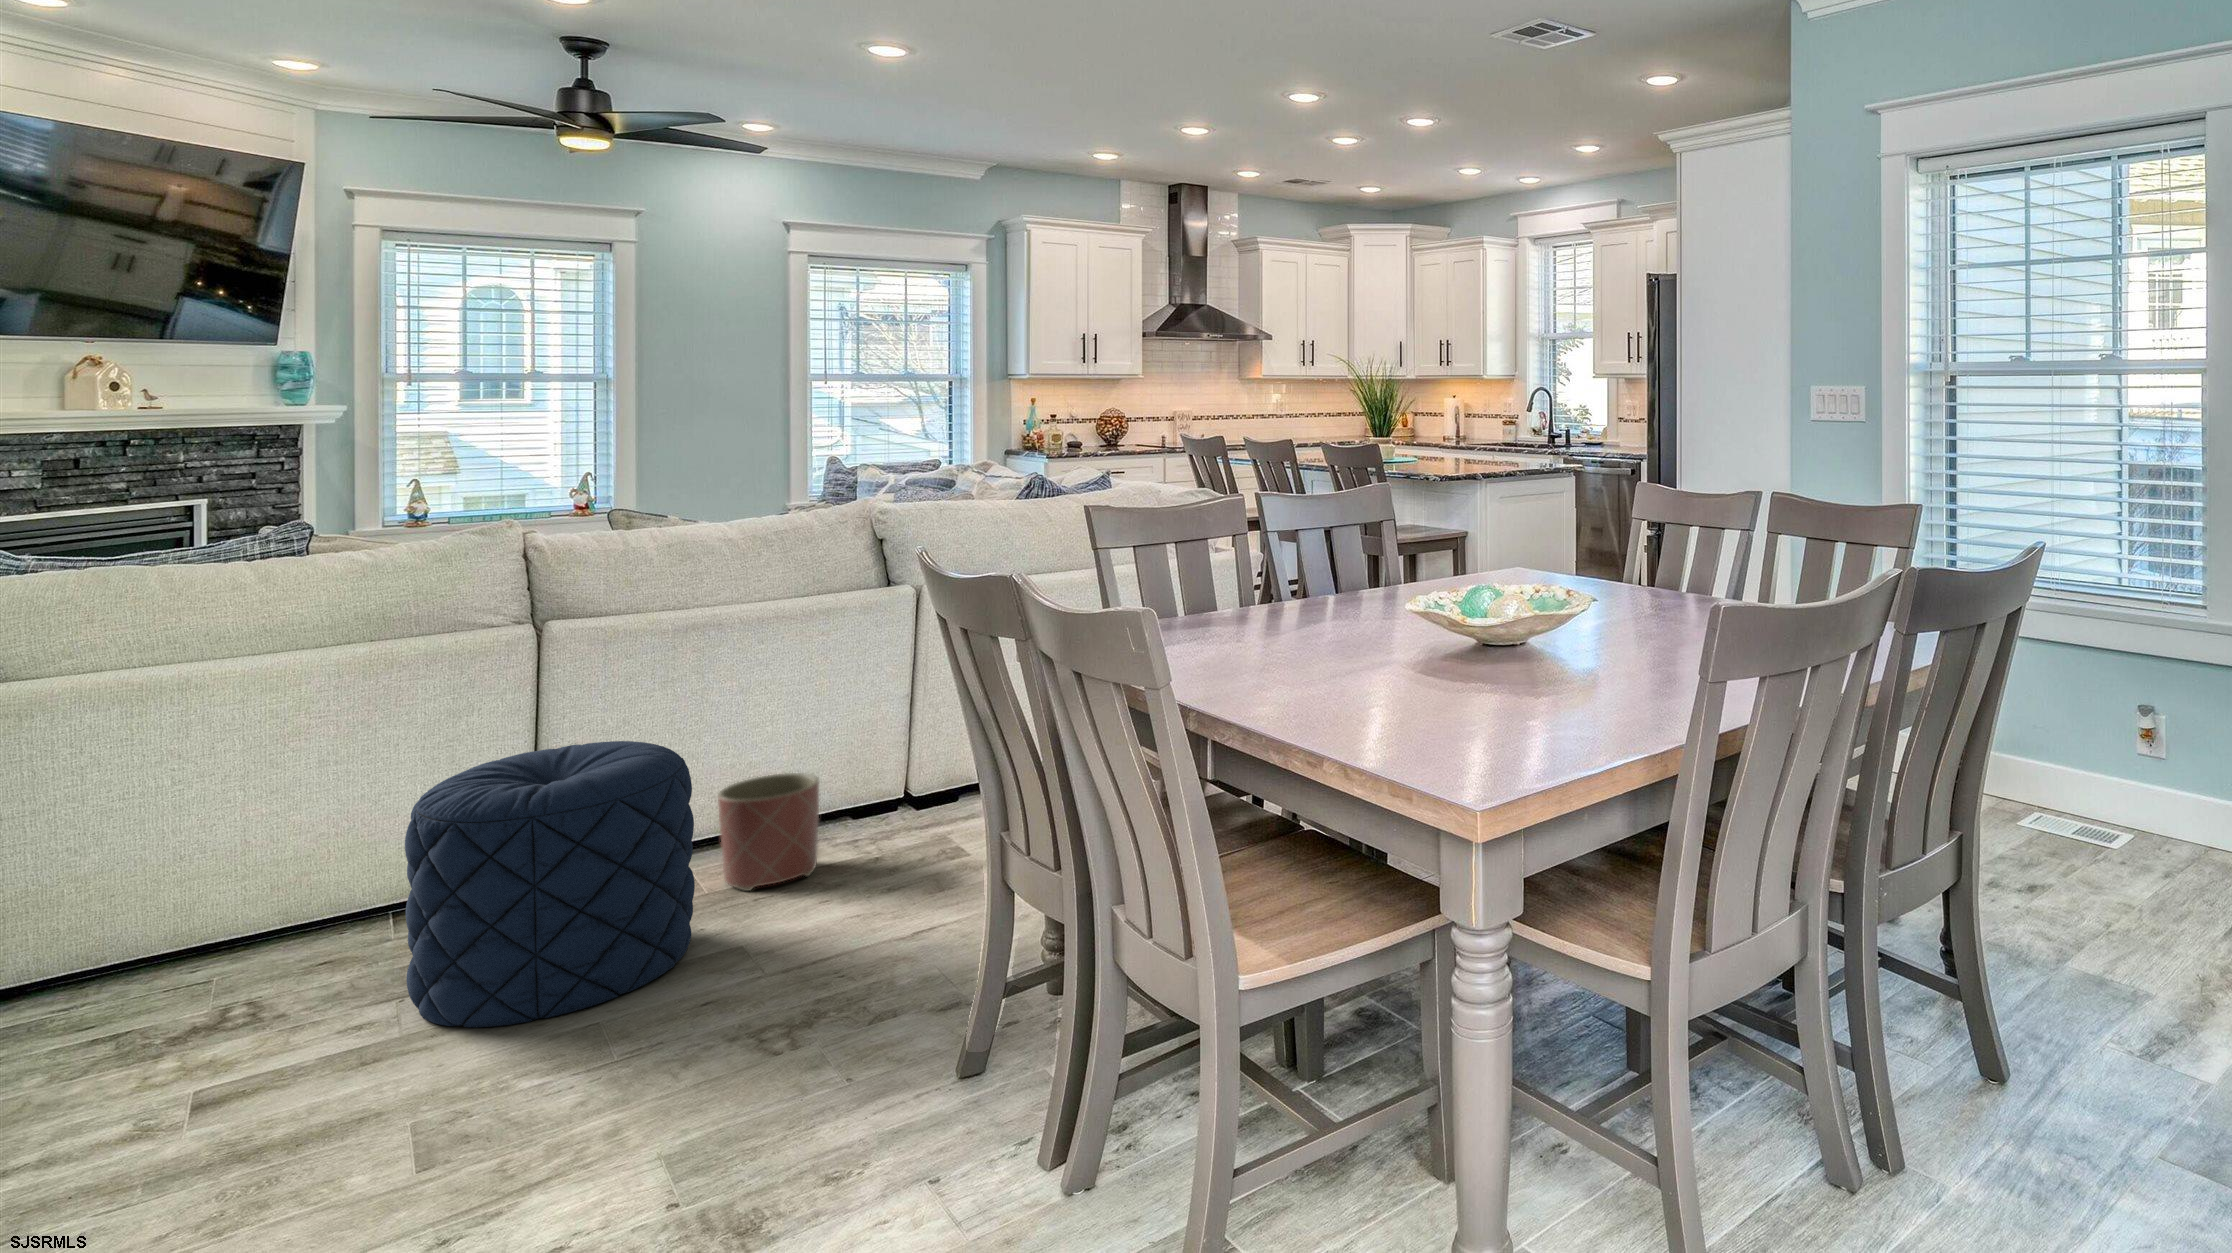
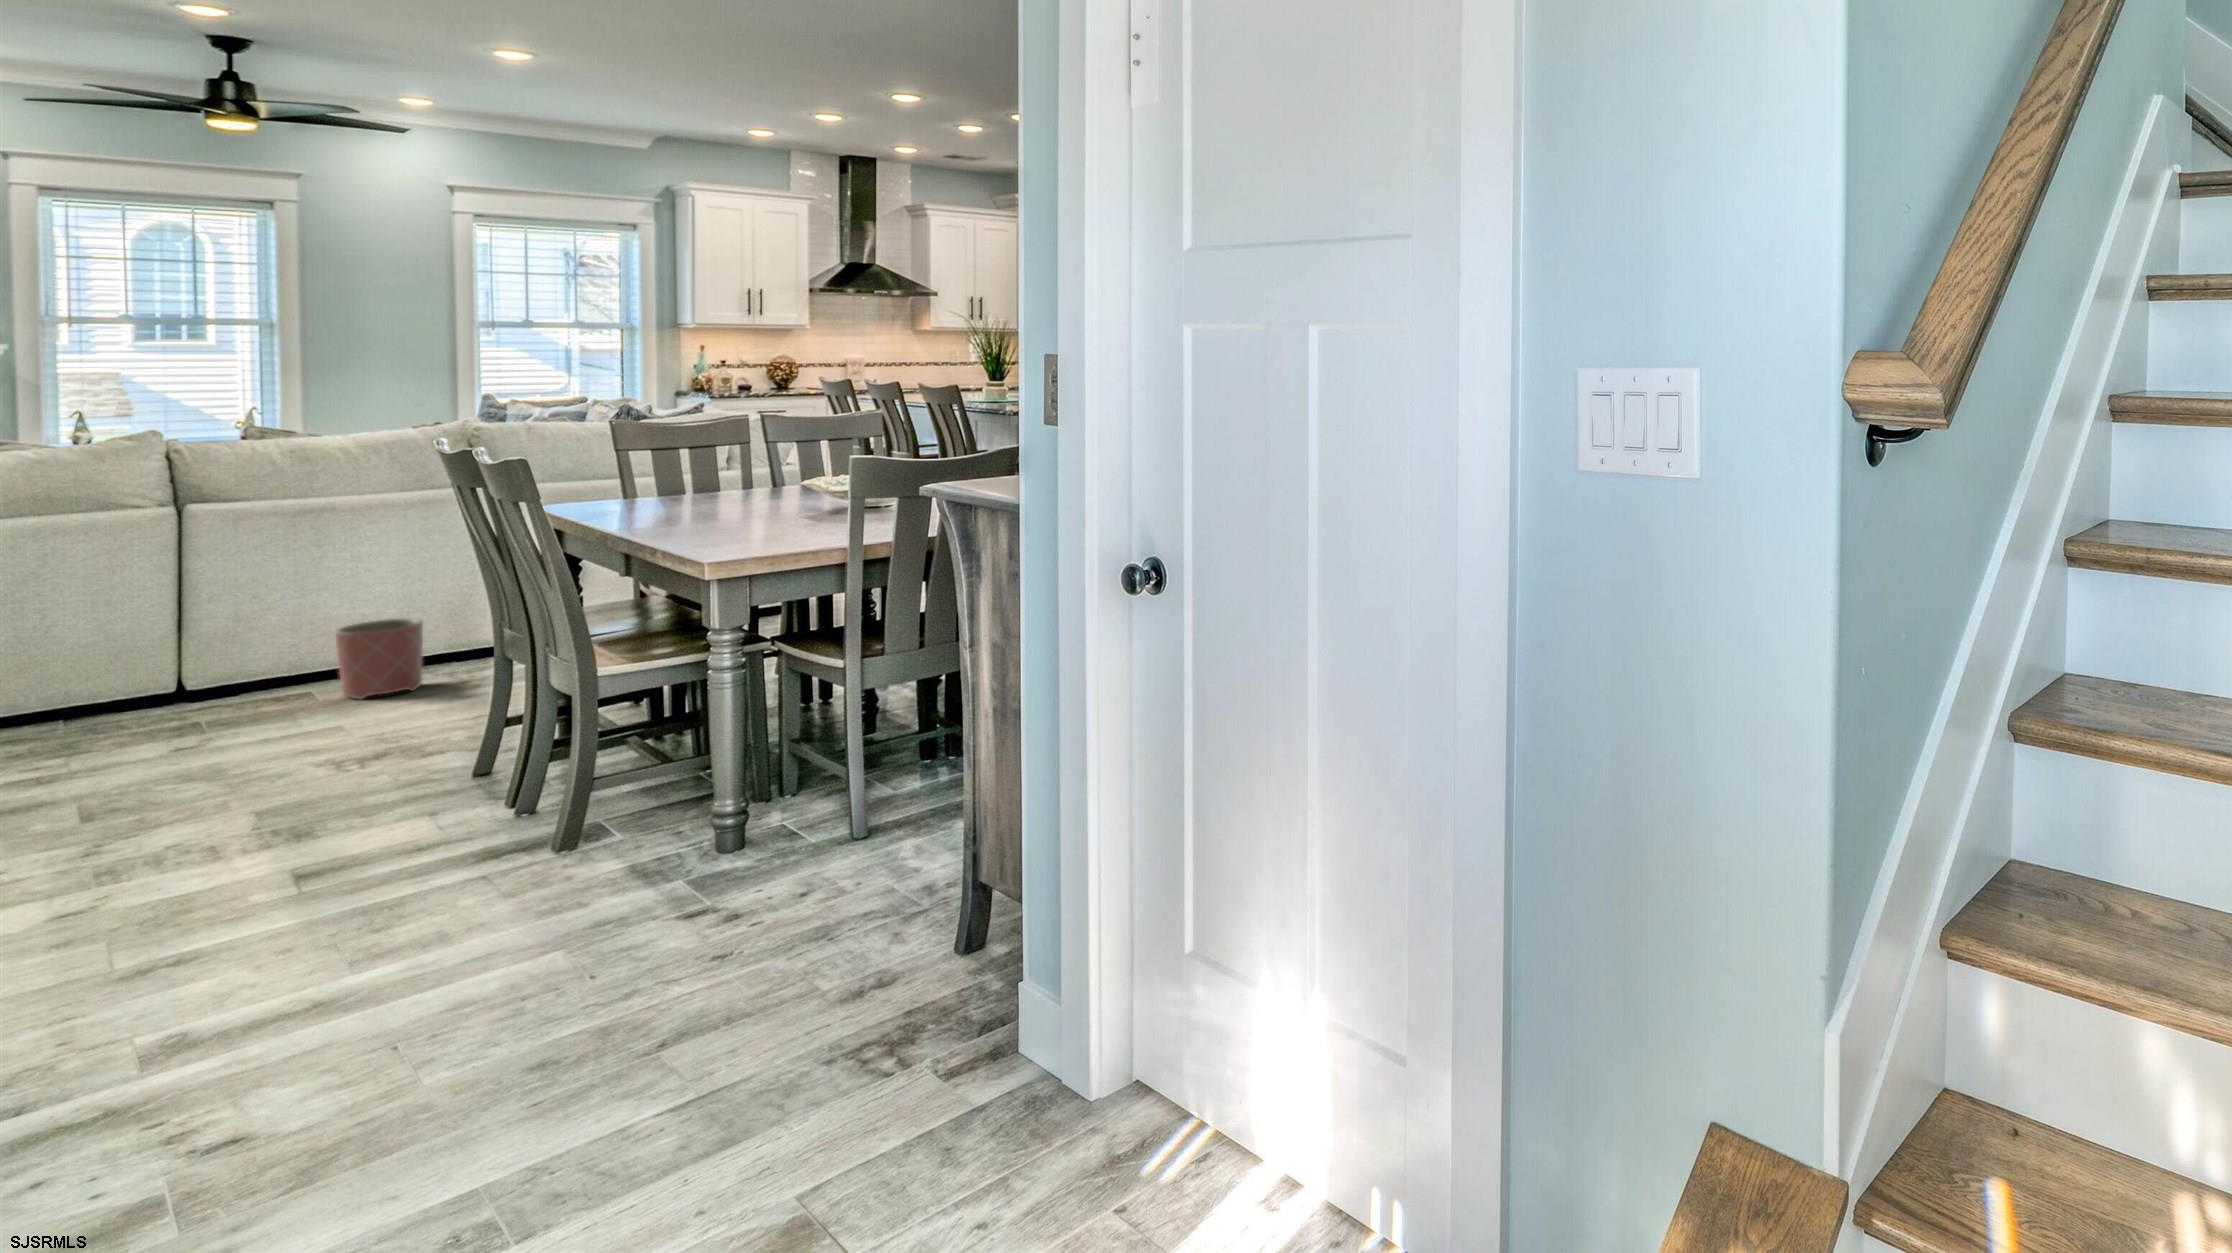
pouf: present [405,741,695,1027] -> none [67,583,305,769]

